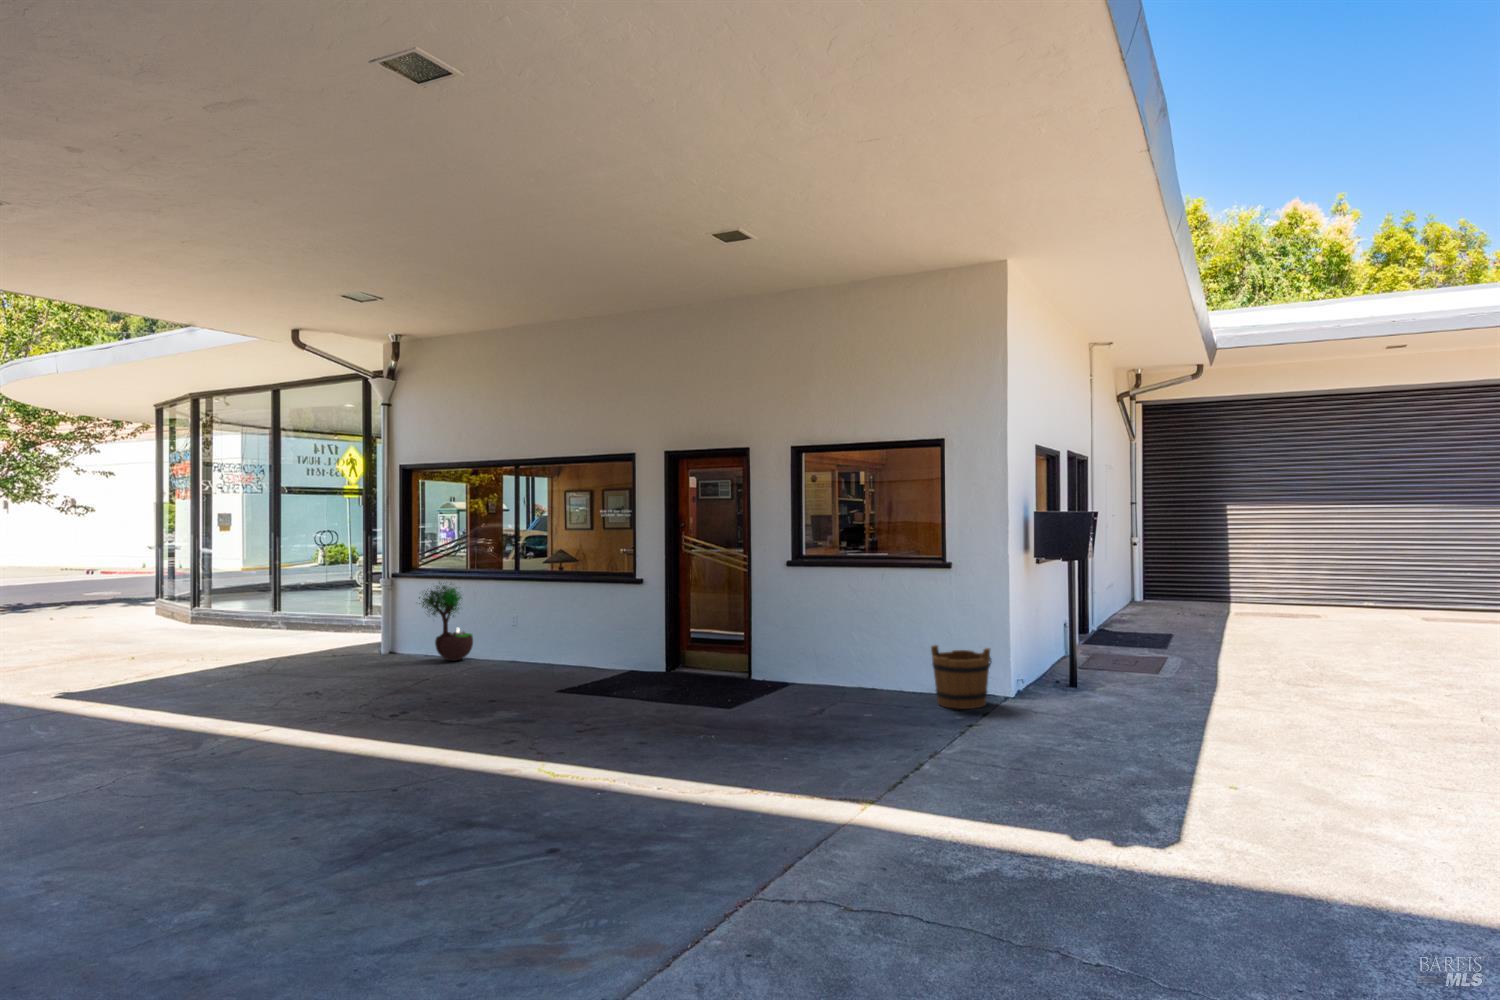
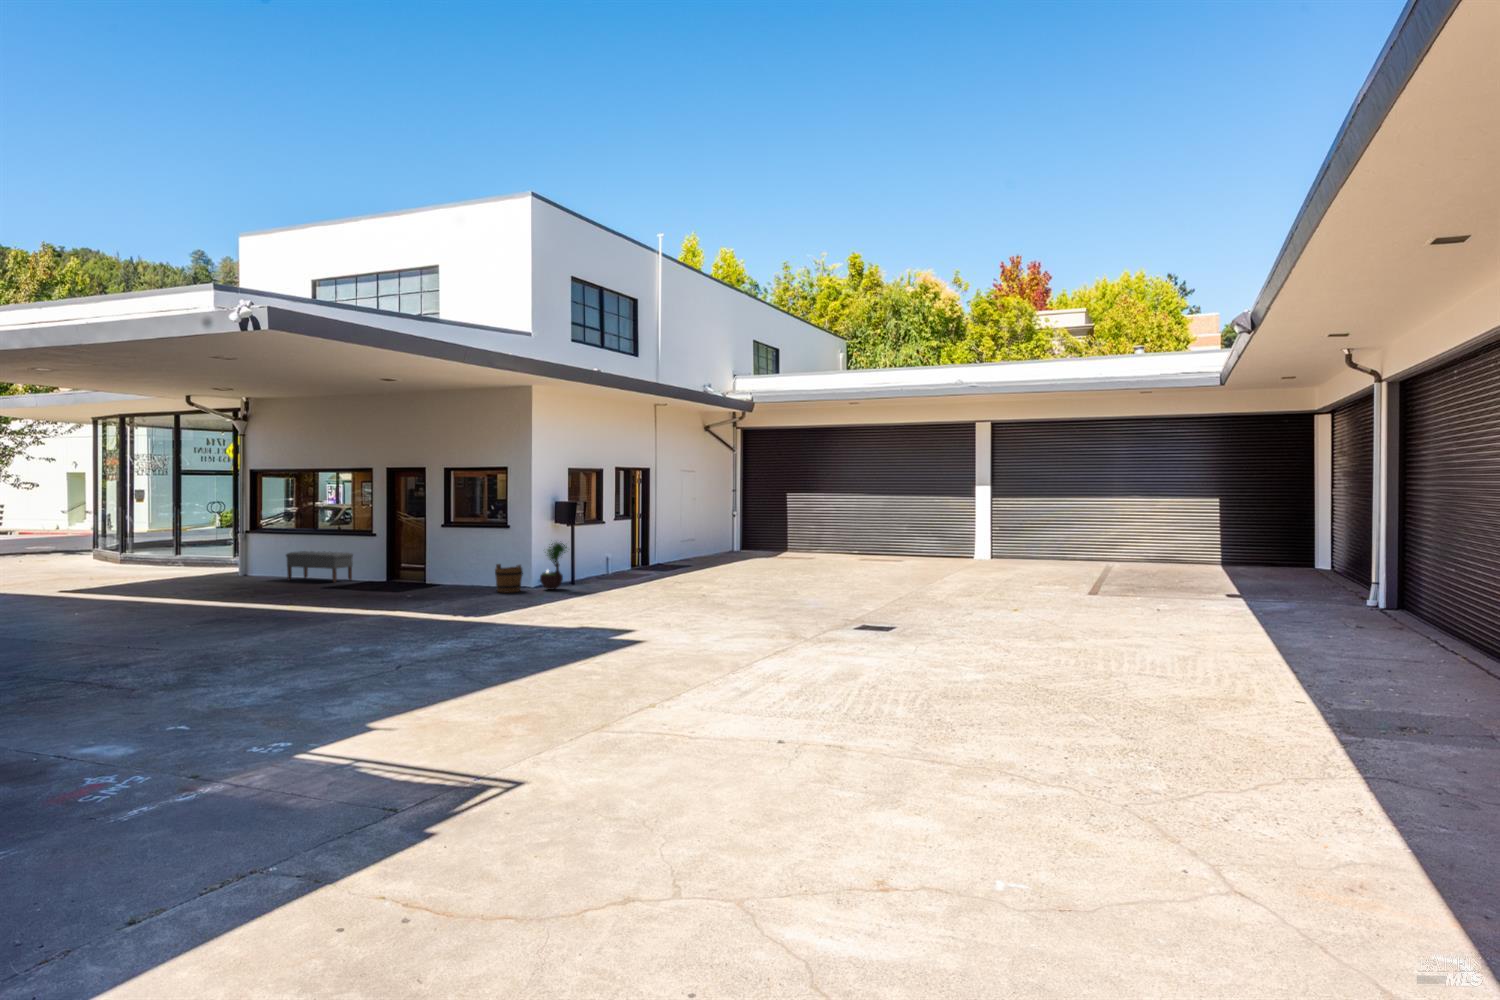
potted tree: present [419,583,473,661] -> present [540,542,567,589]
bench: none [475,611,598,674] -> present [286,551,353,583]

